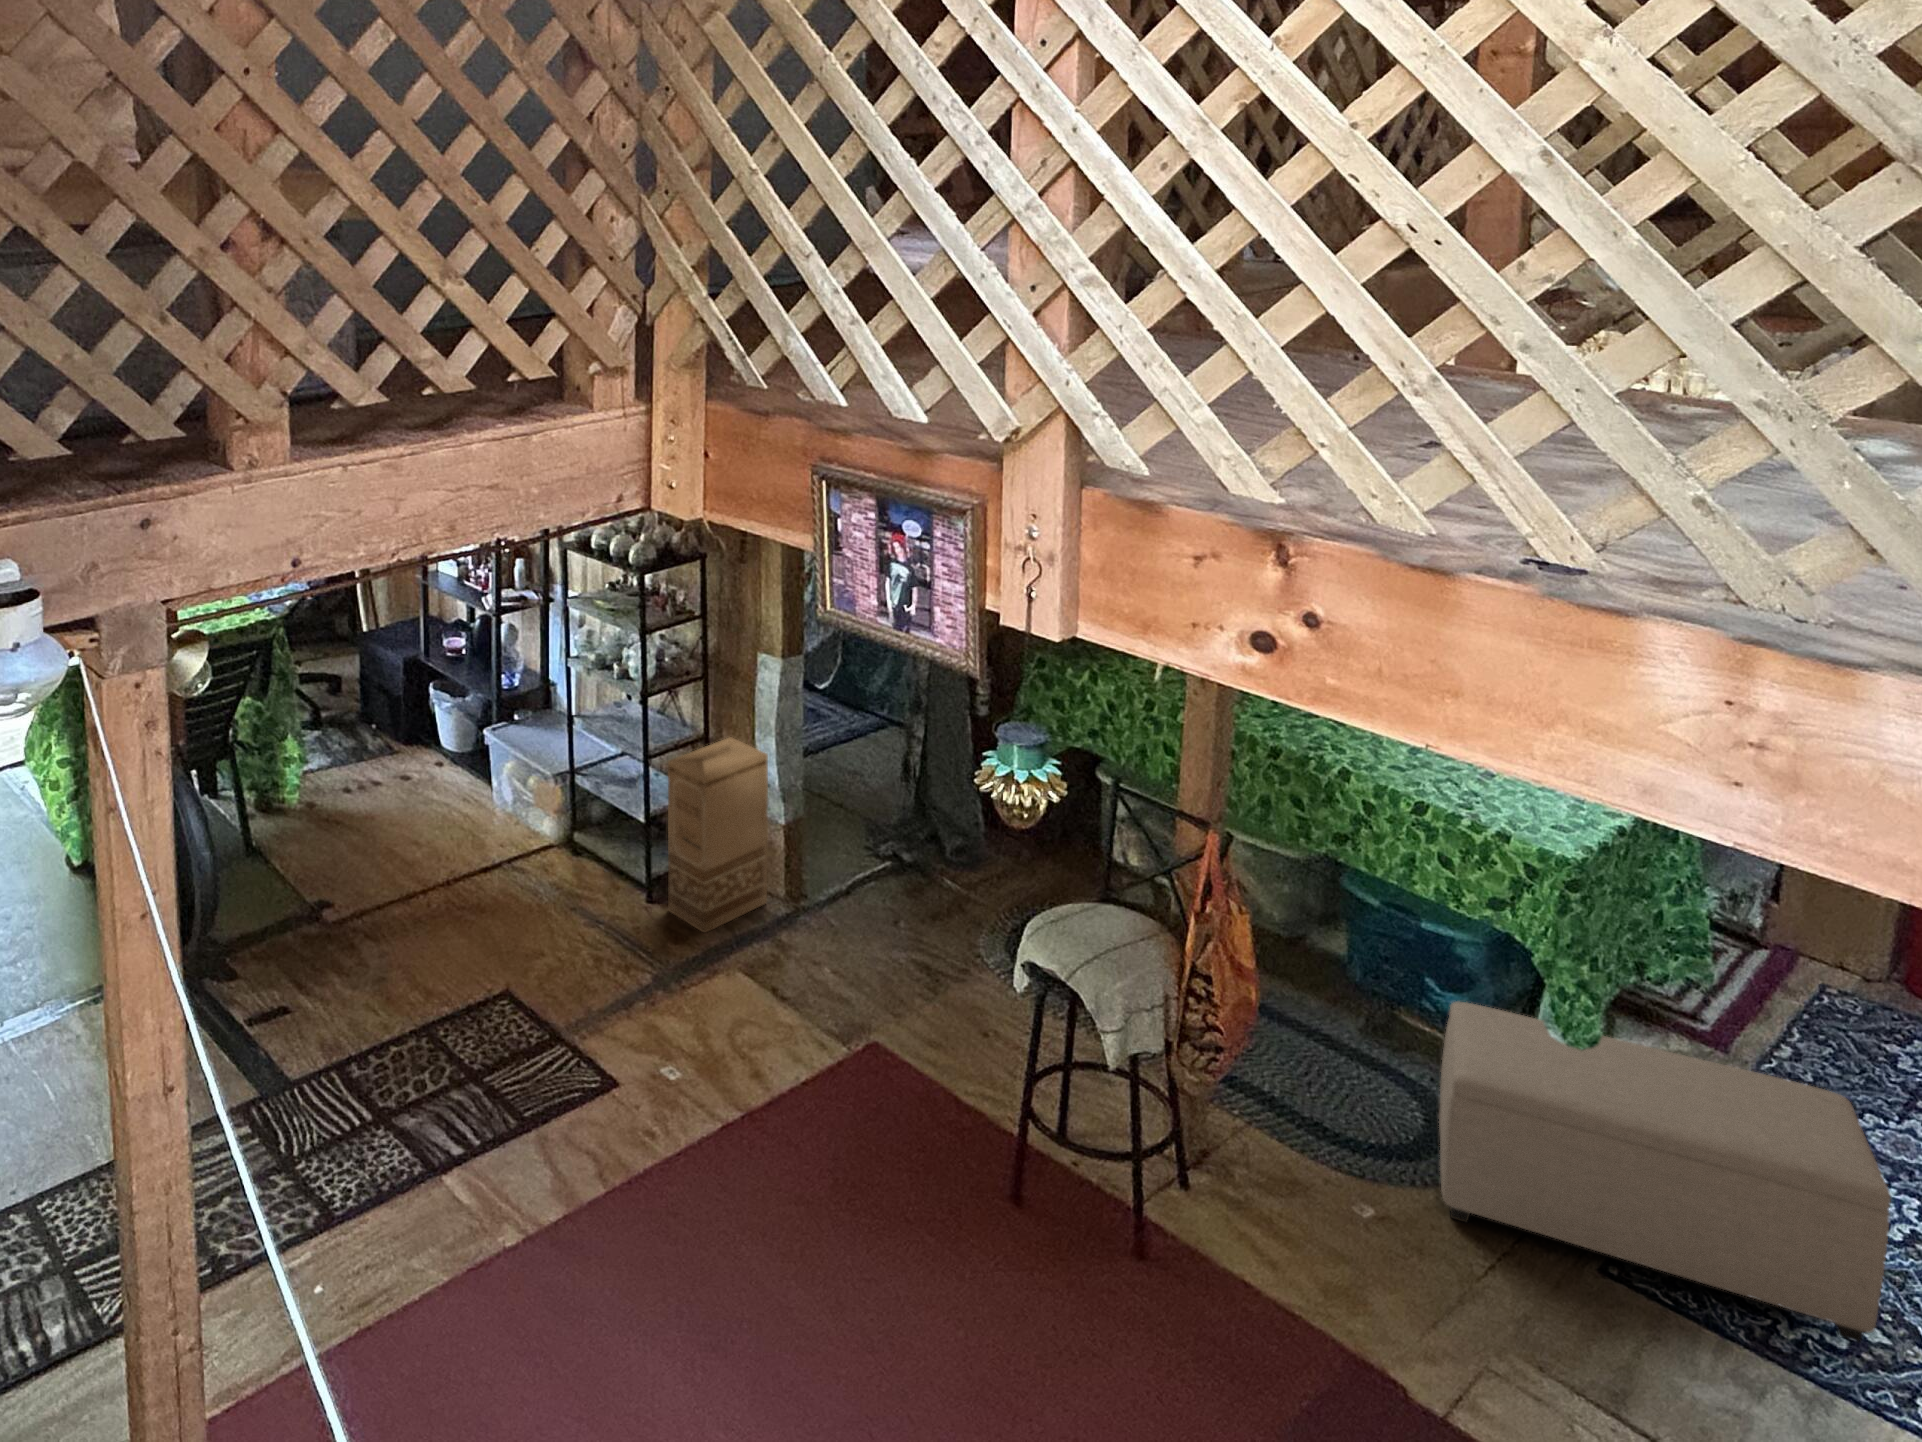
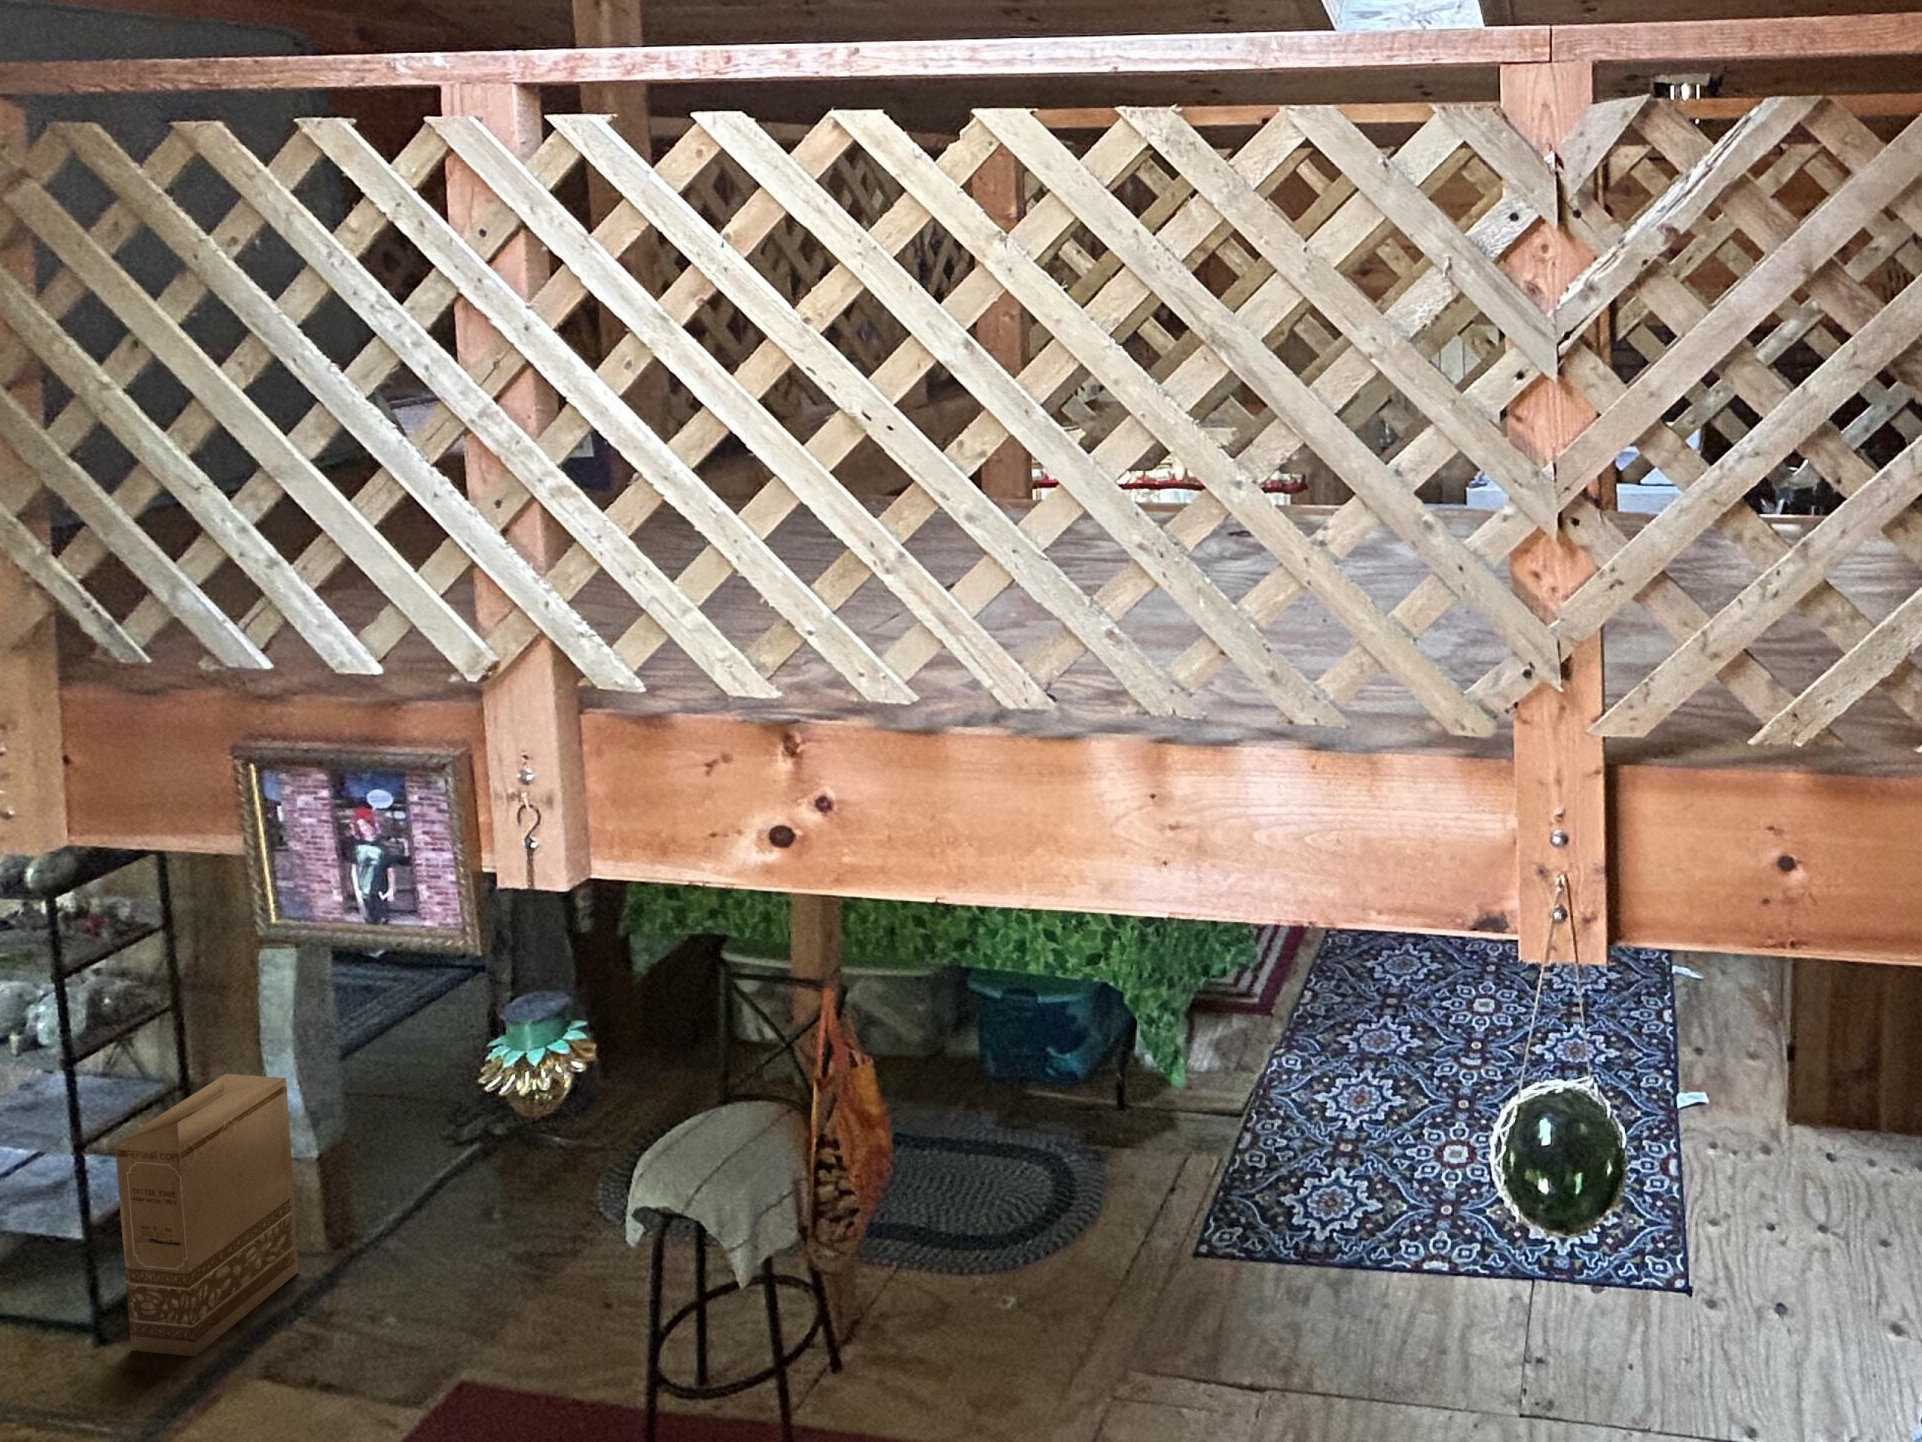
ottoman: present [1439,1002,1891,1343] -> none [1063,1019,1370,1268]

